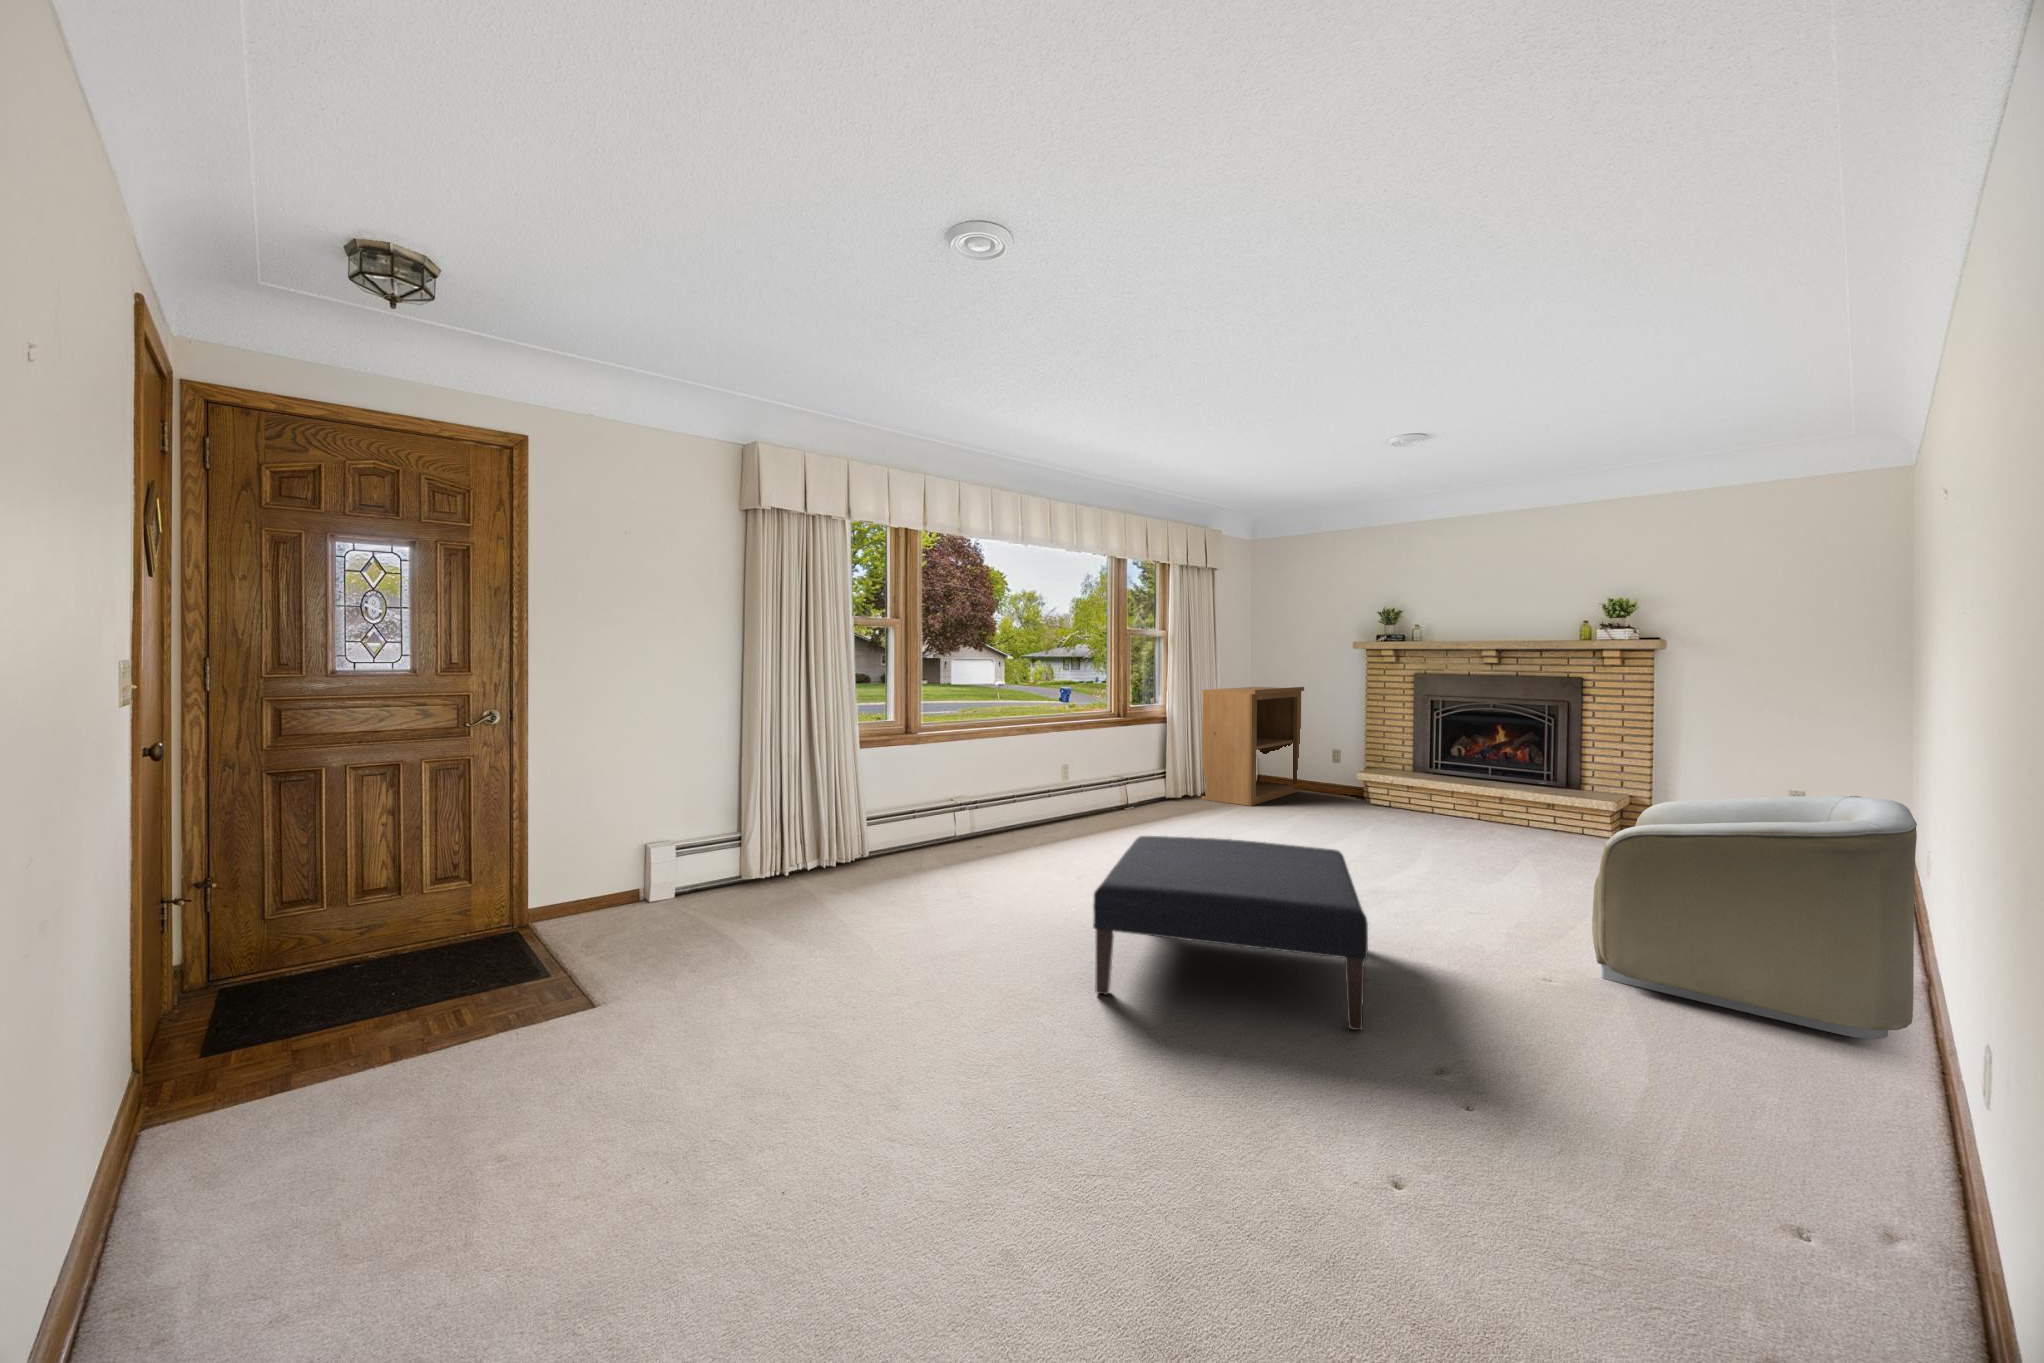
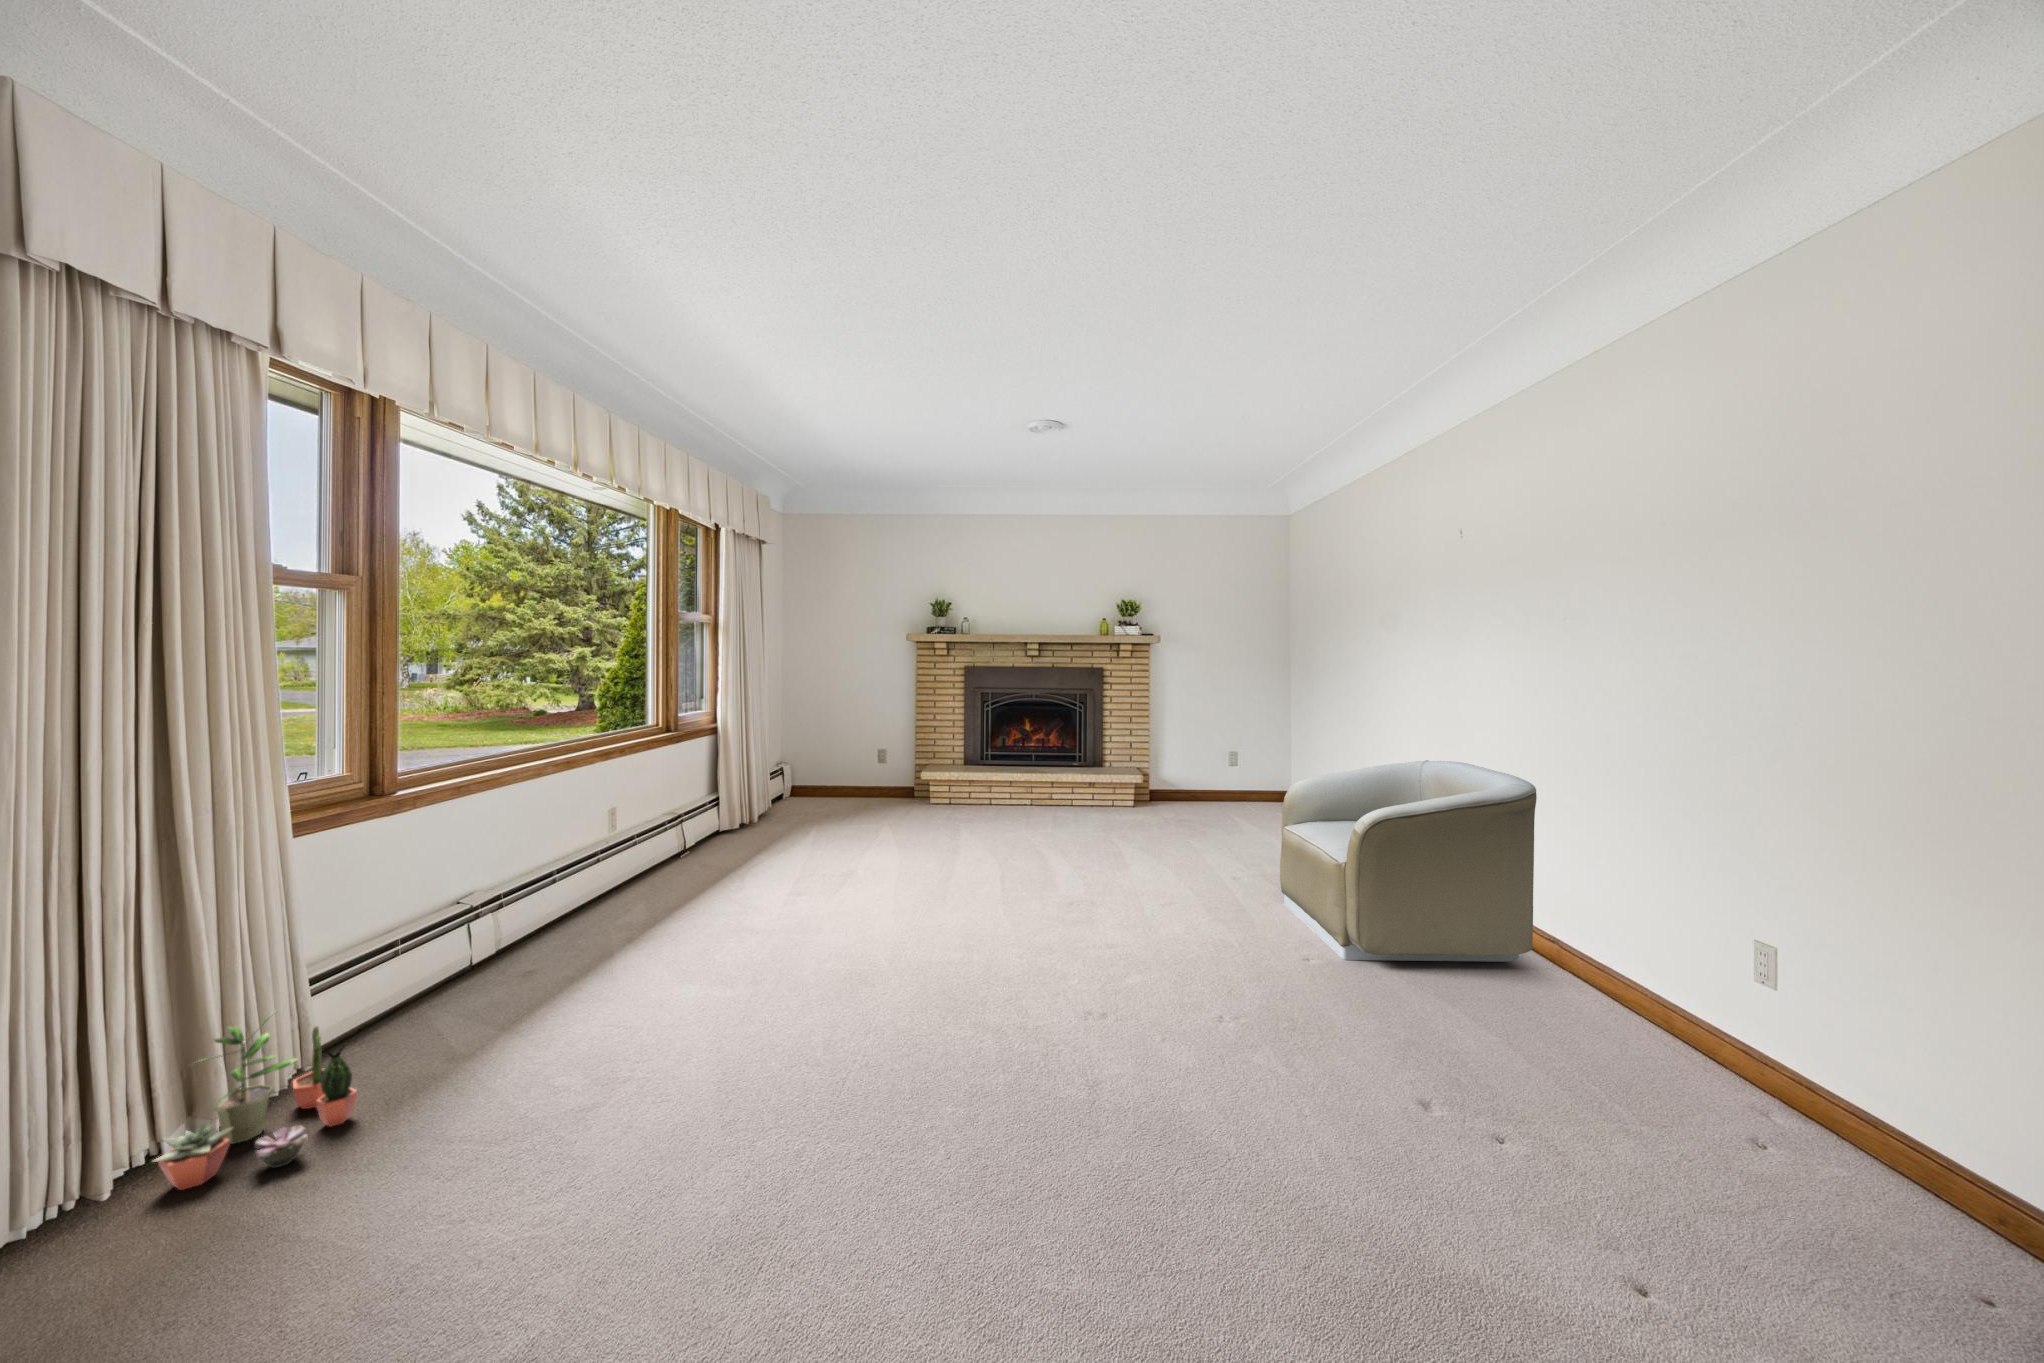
bookshelf: present [1202,687,1304,806] -> none [758,683,852,825]
potted plant: none [835,817,900,880] -> present [153,1012,357,1190]
ottoman: present [1093,836,1368,1030] -> none [901,887,1360,1261]

